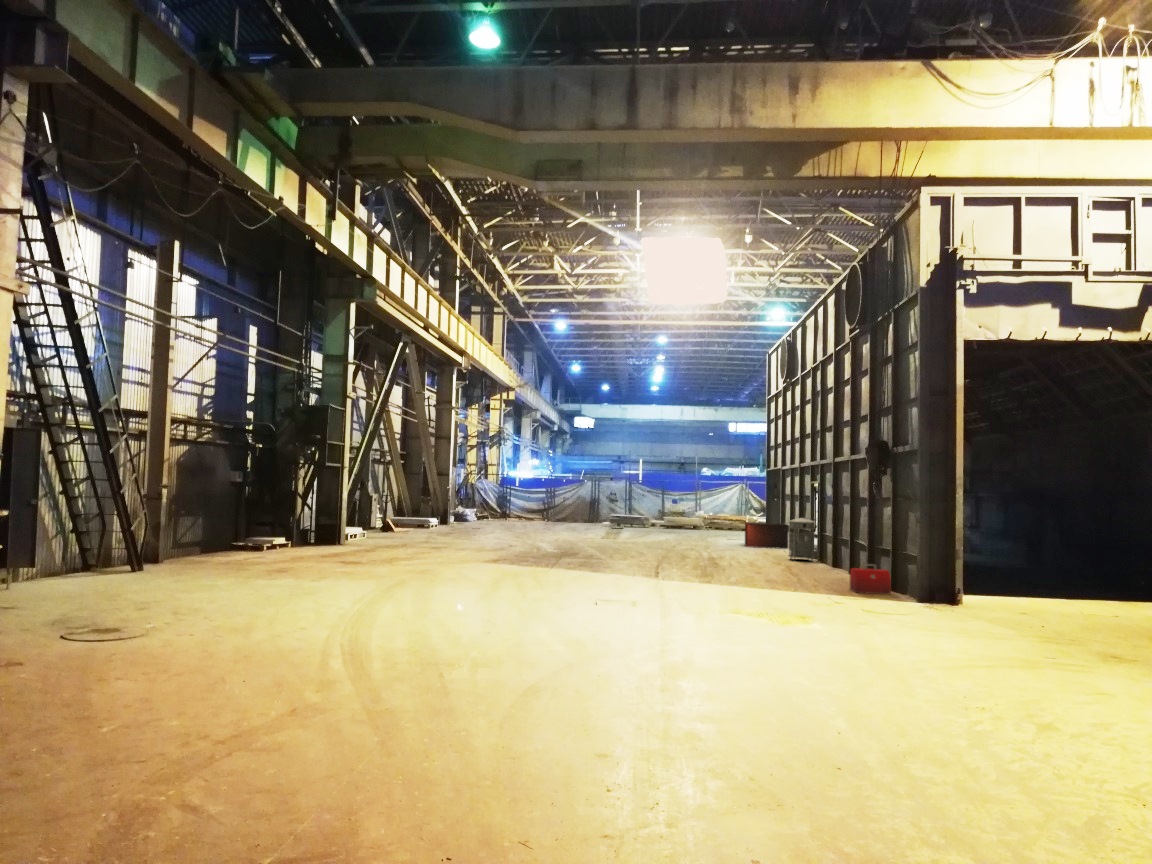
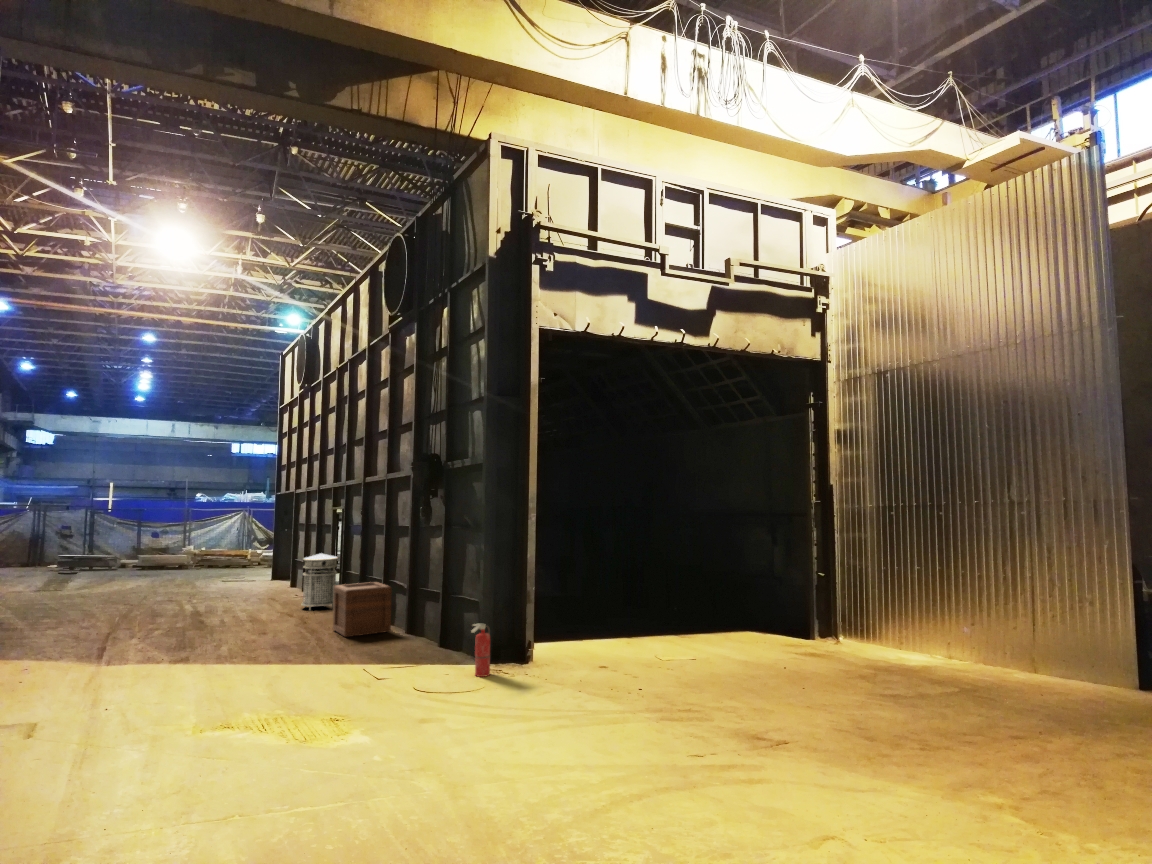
storage cabinet: present [745,522,788,549] -> none [243,558,302,594]
wooden crate: none [810,539,855,579] -> present [333,582,392,637]
toolbox: present [850,564,891,594] -> none [390,618,444,662]
fire extinguisher: none [905,568,922,607] -> present [471,624,490,677]

